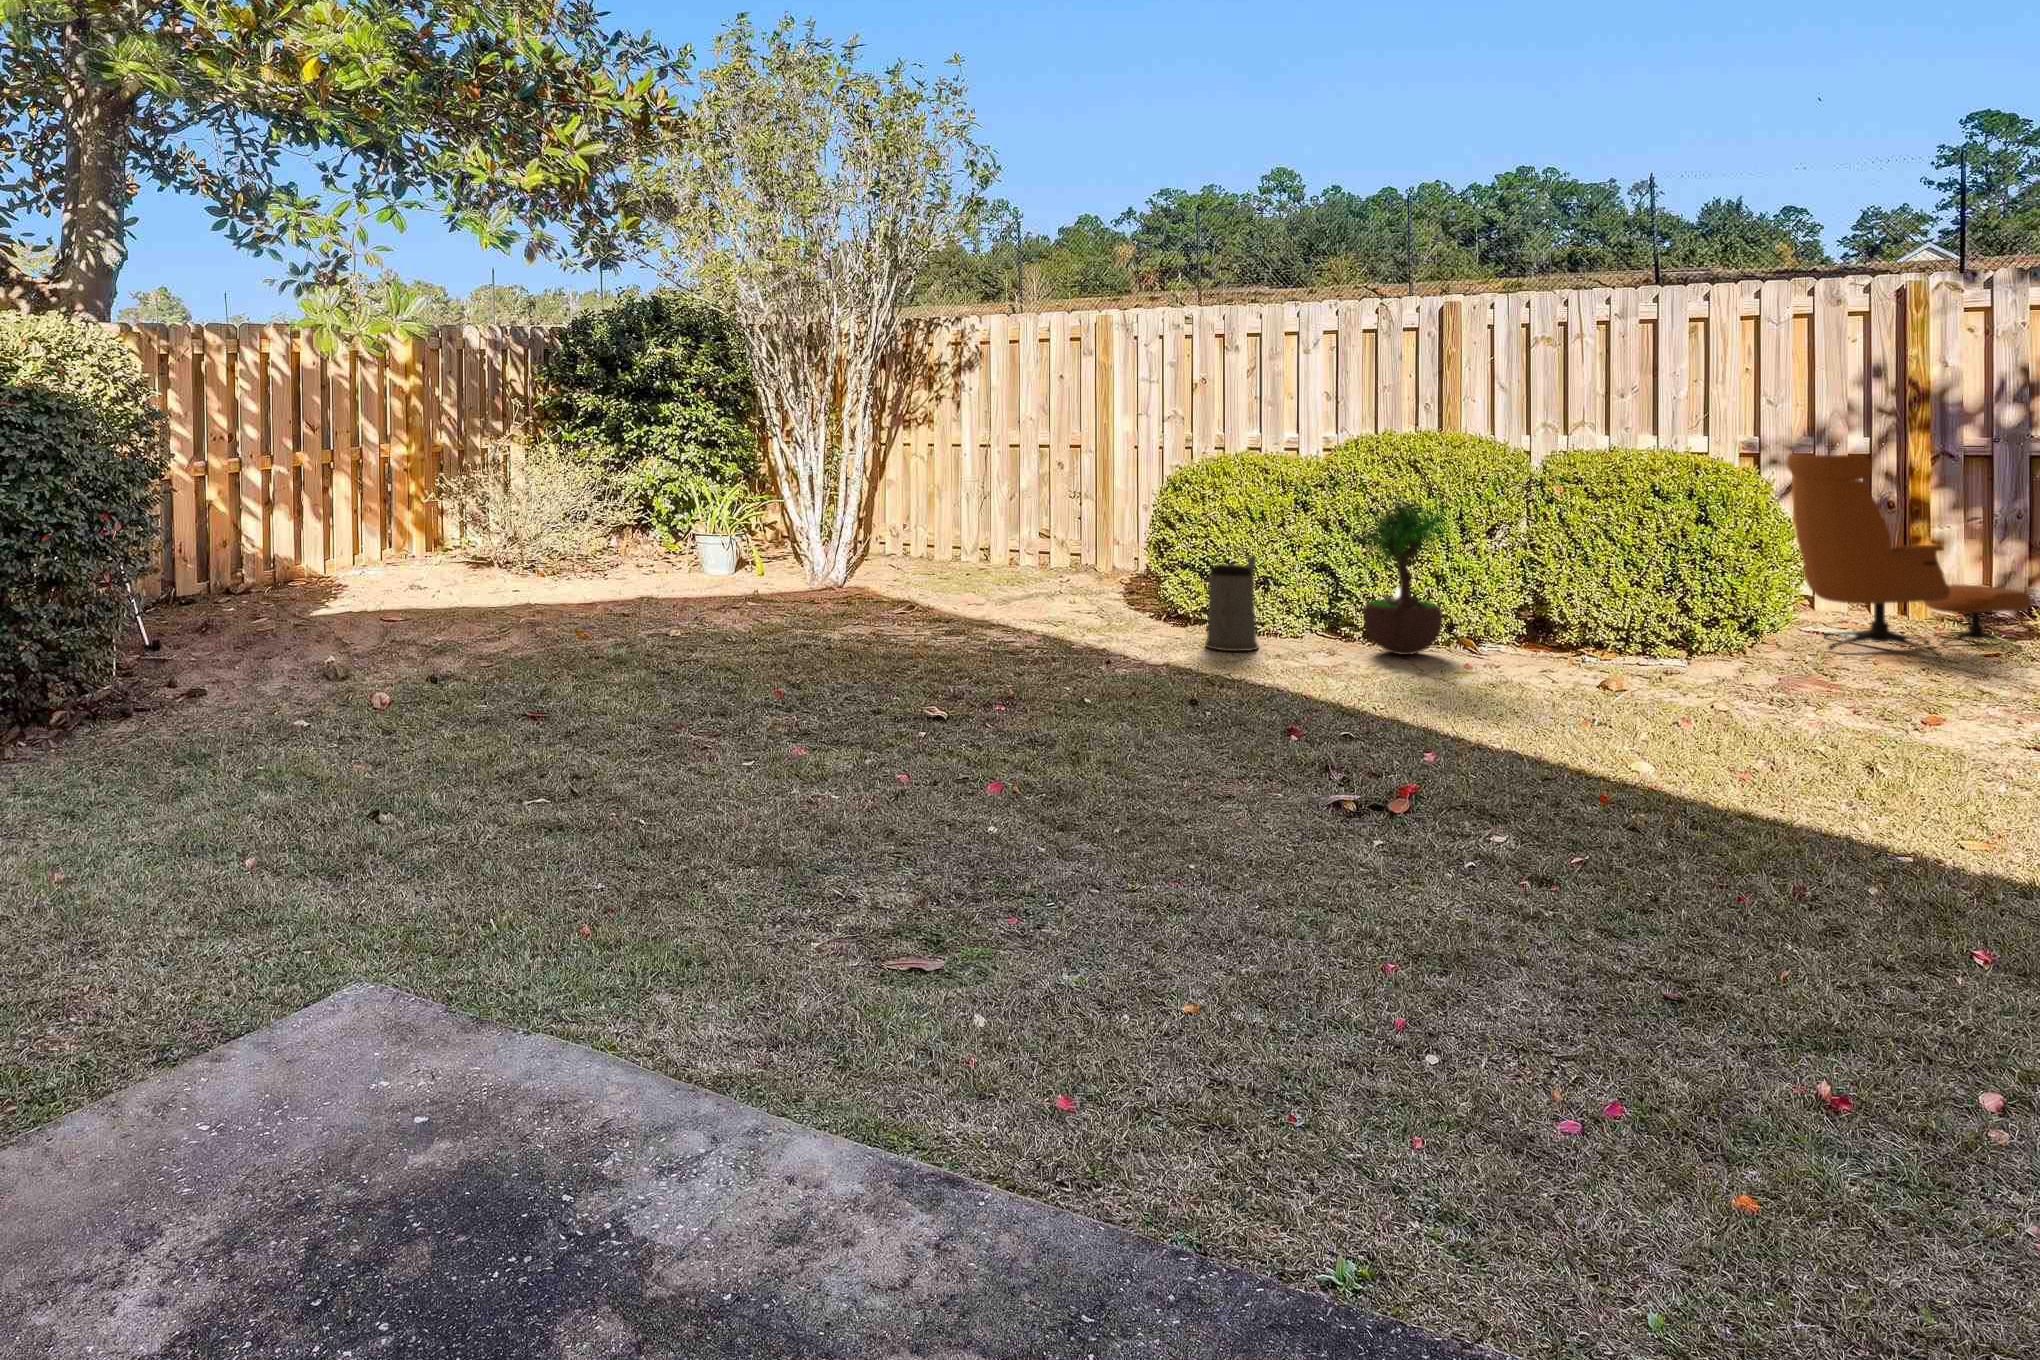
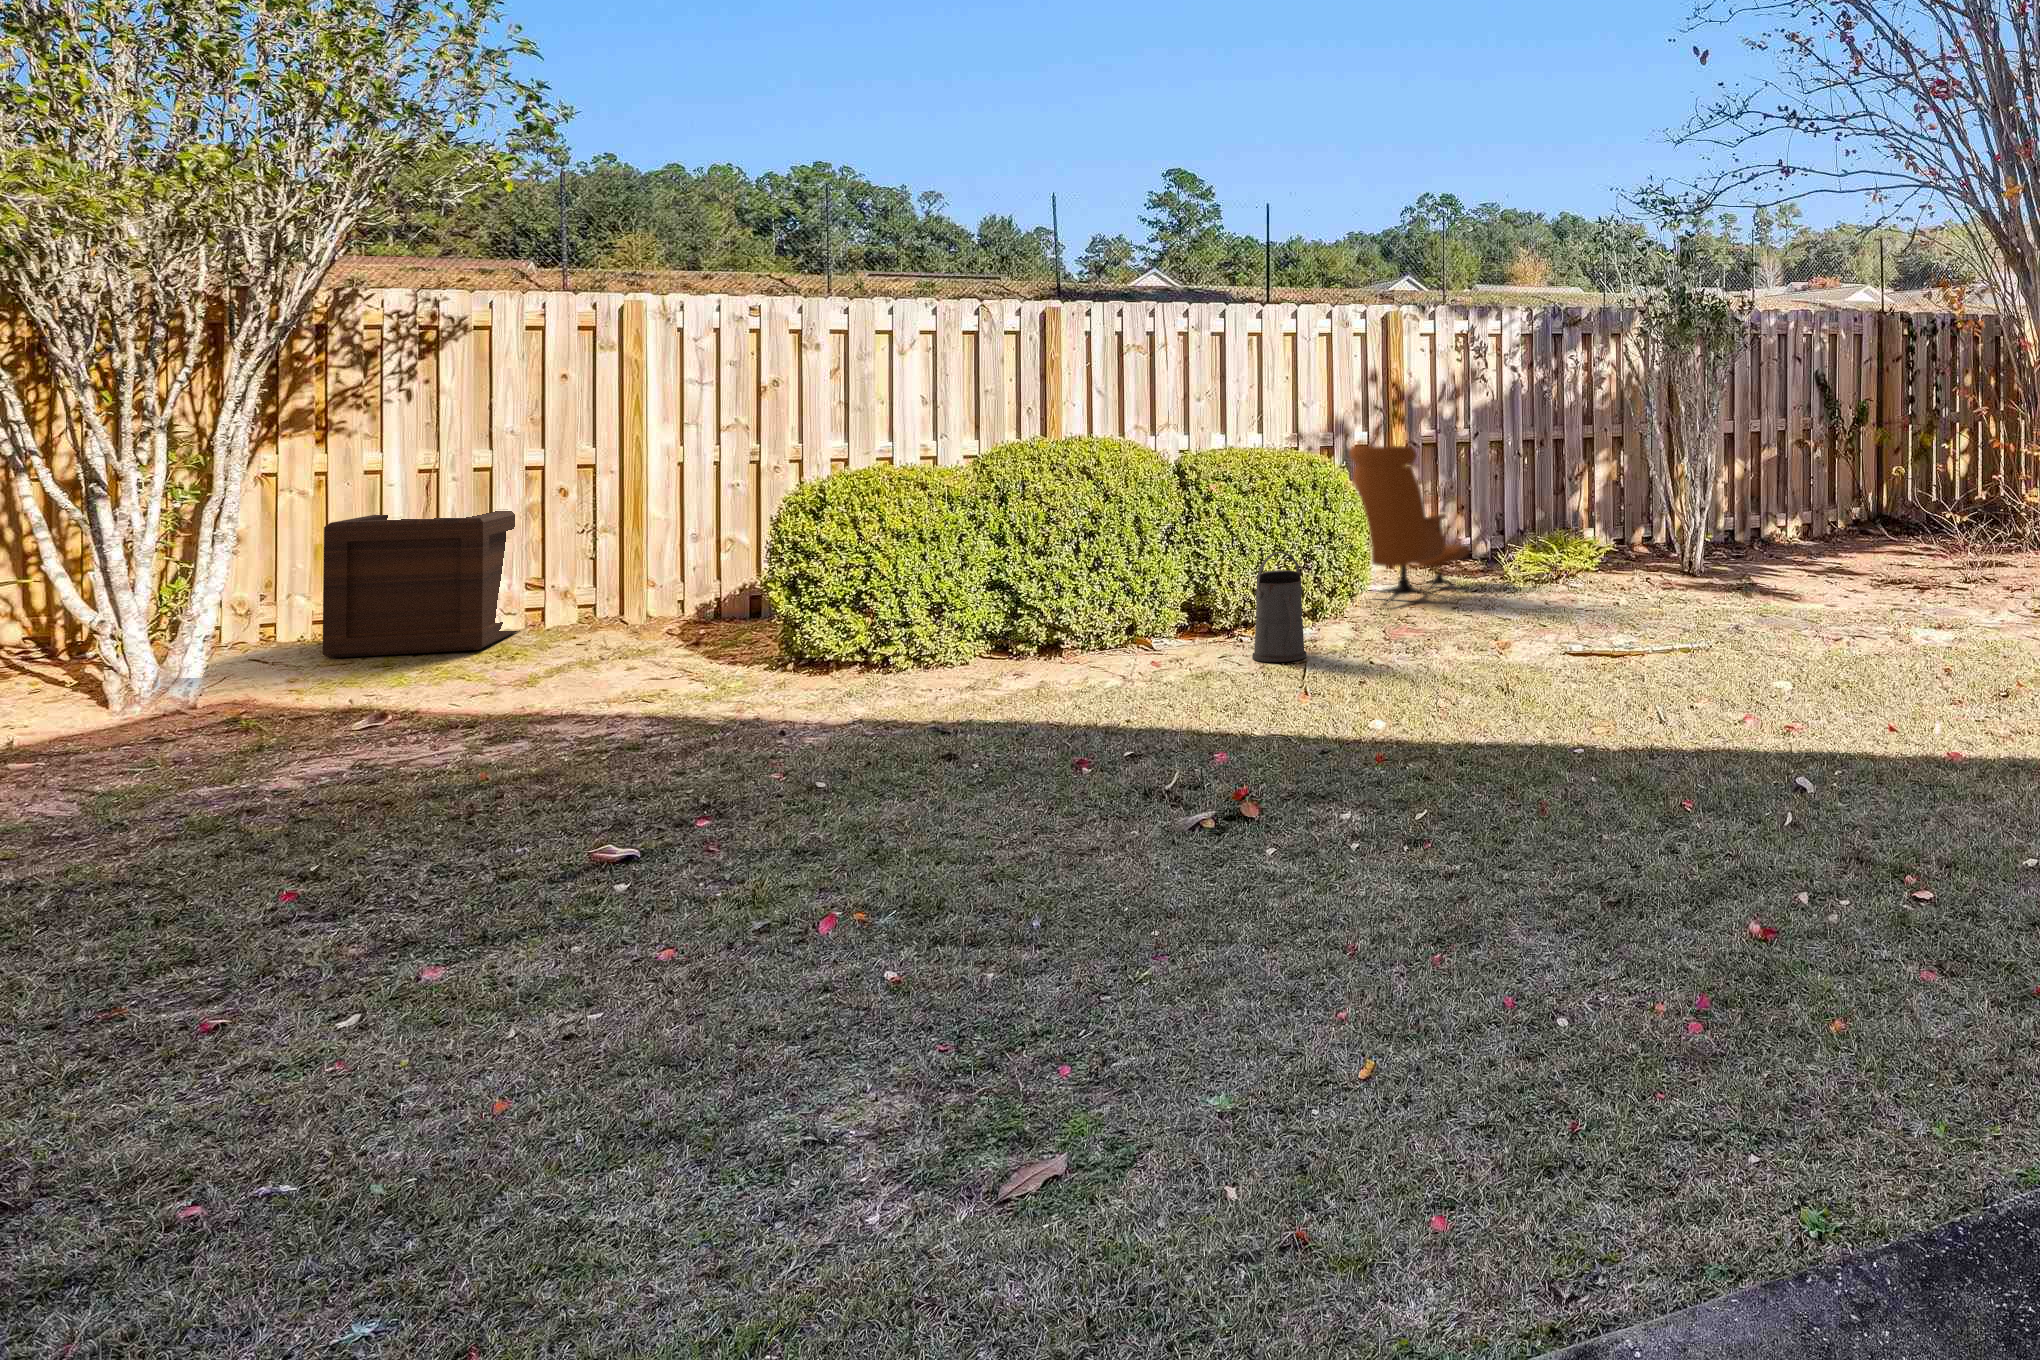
wooden crate: none [941,478,1065,576] -> present [323,509,517,658]
potted tree: present [1352,486,1449,655] -> none [1074,489,1176,666]
watering can: present [1205,547,1258,651] -> present [1252,551,1306,662]

